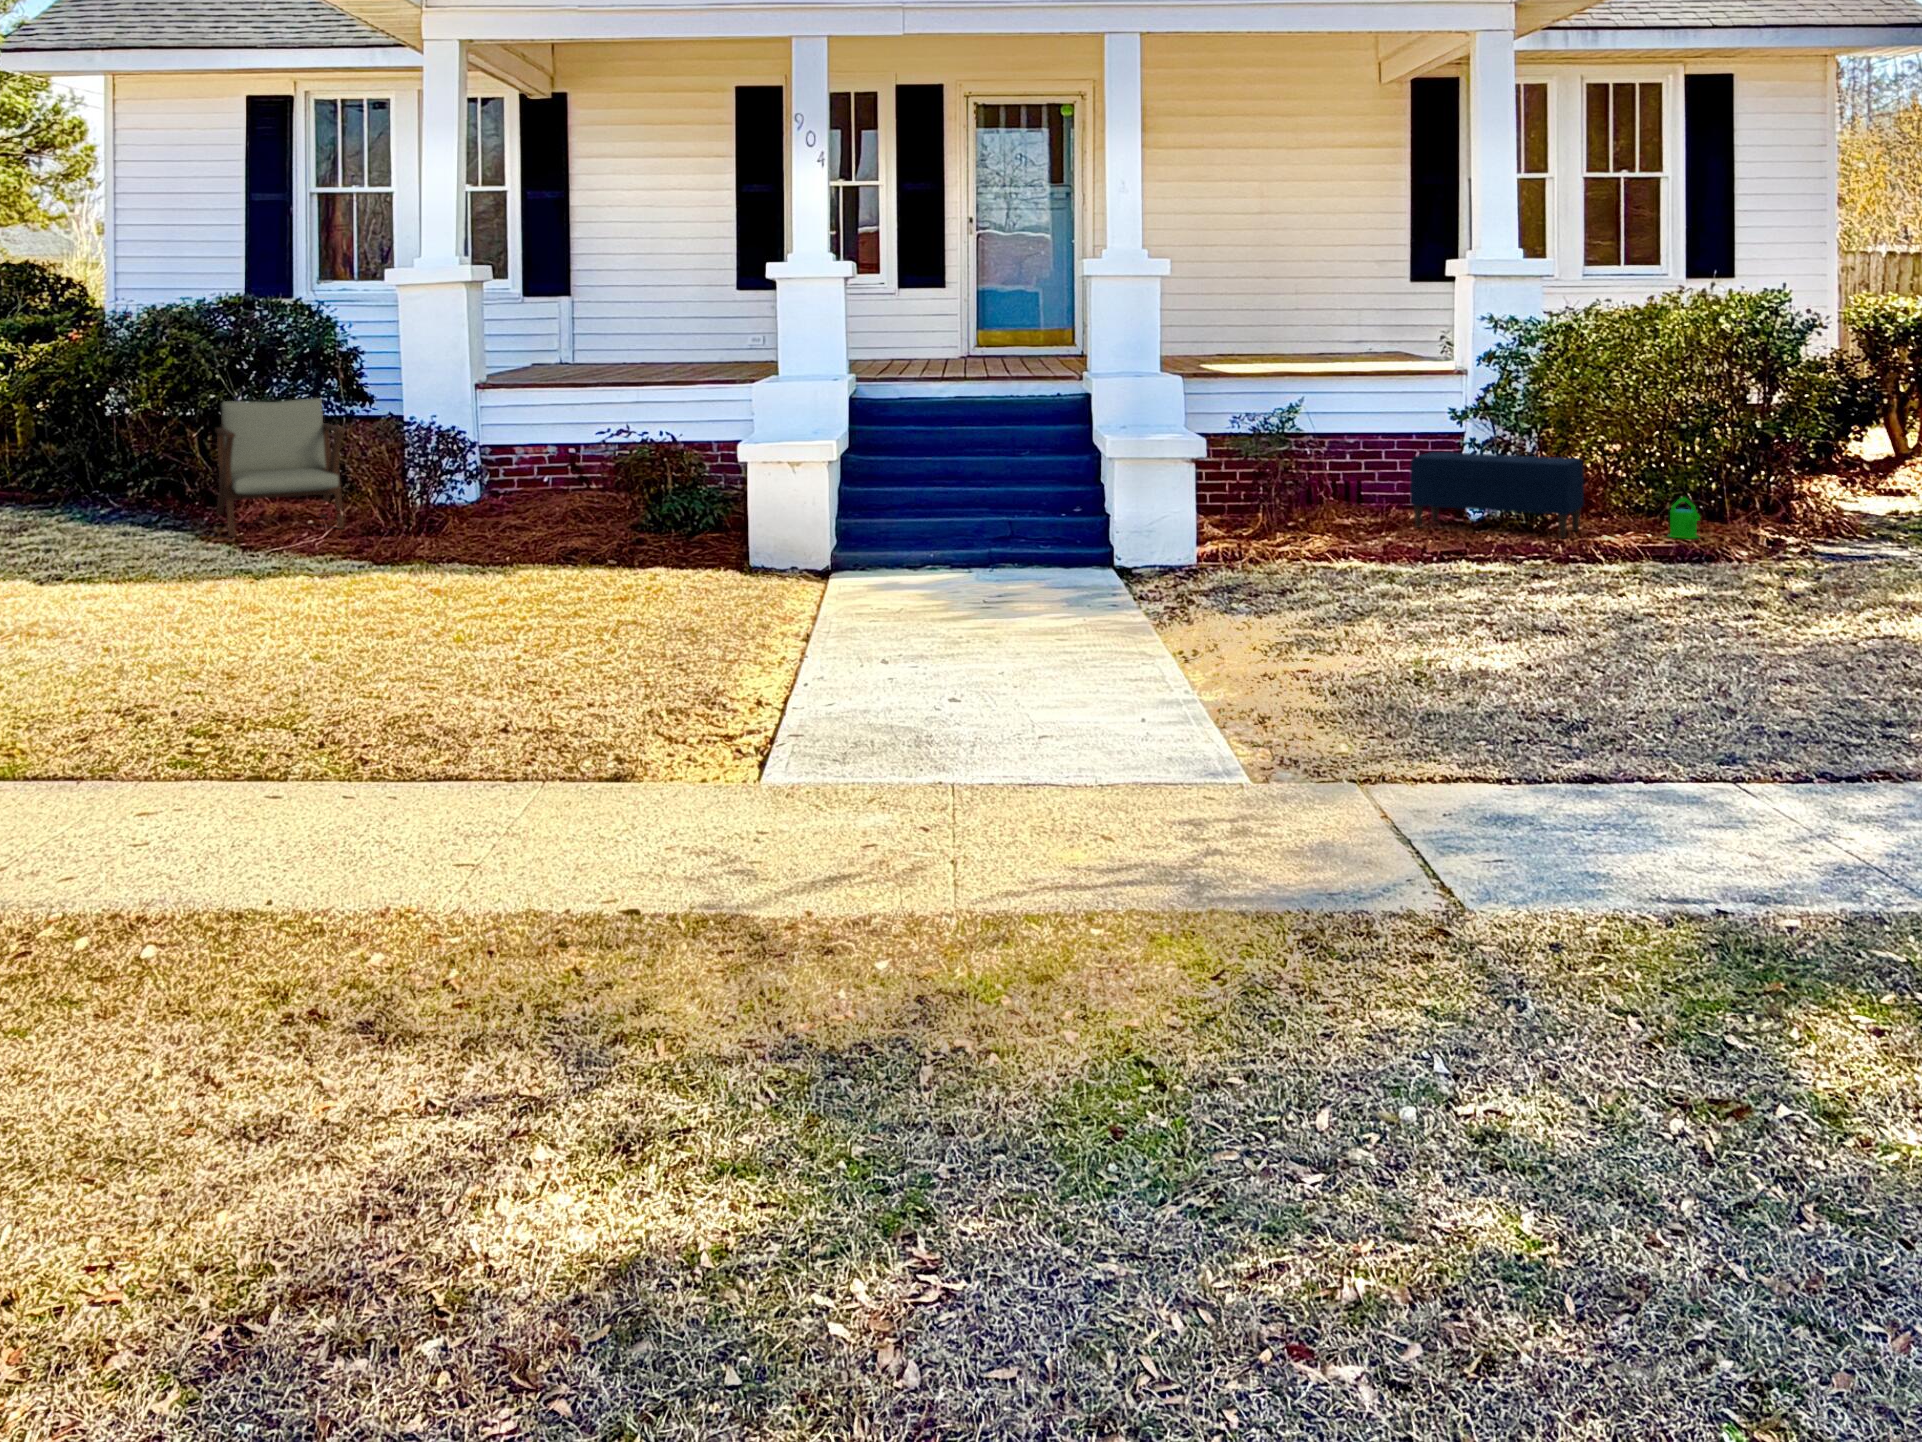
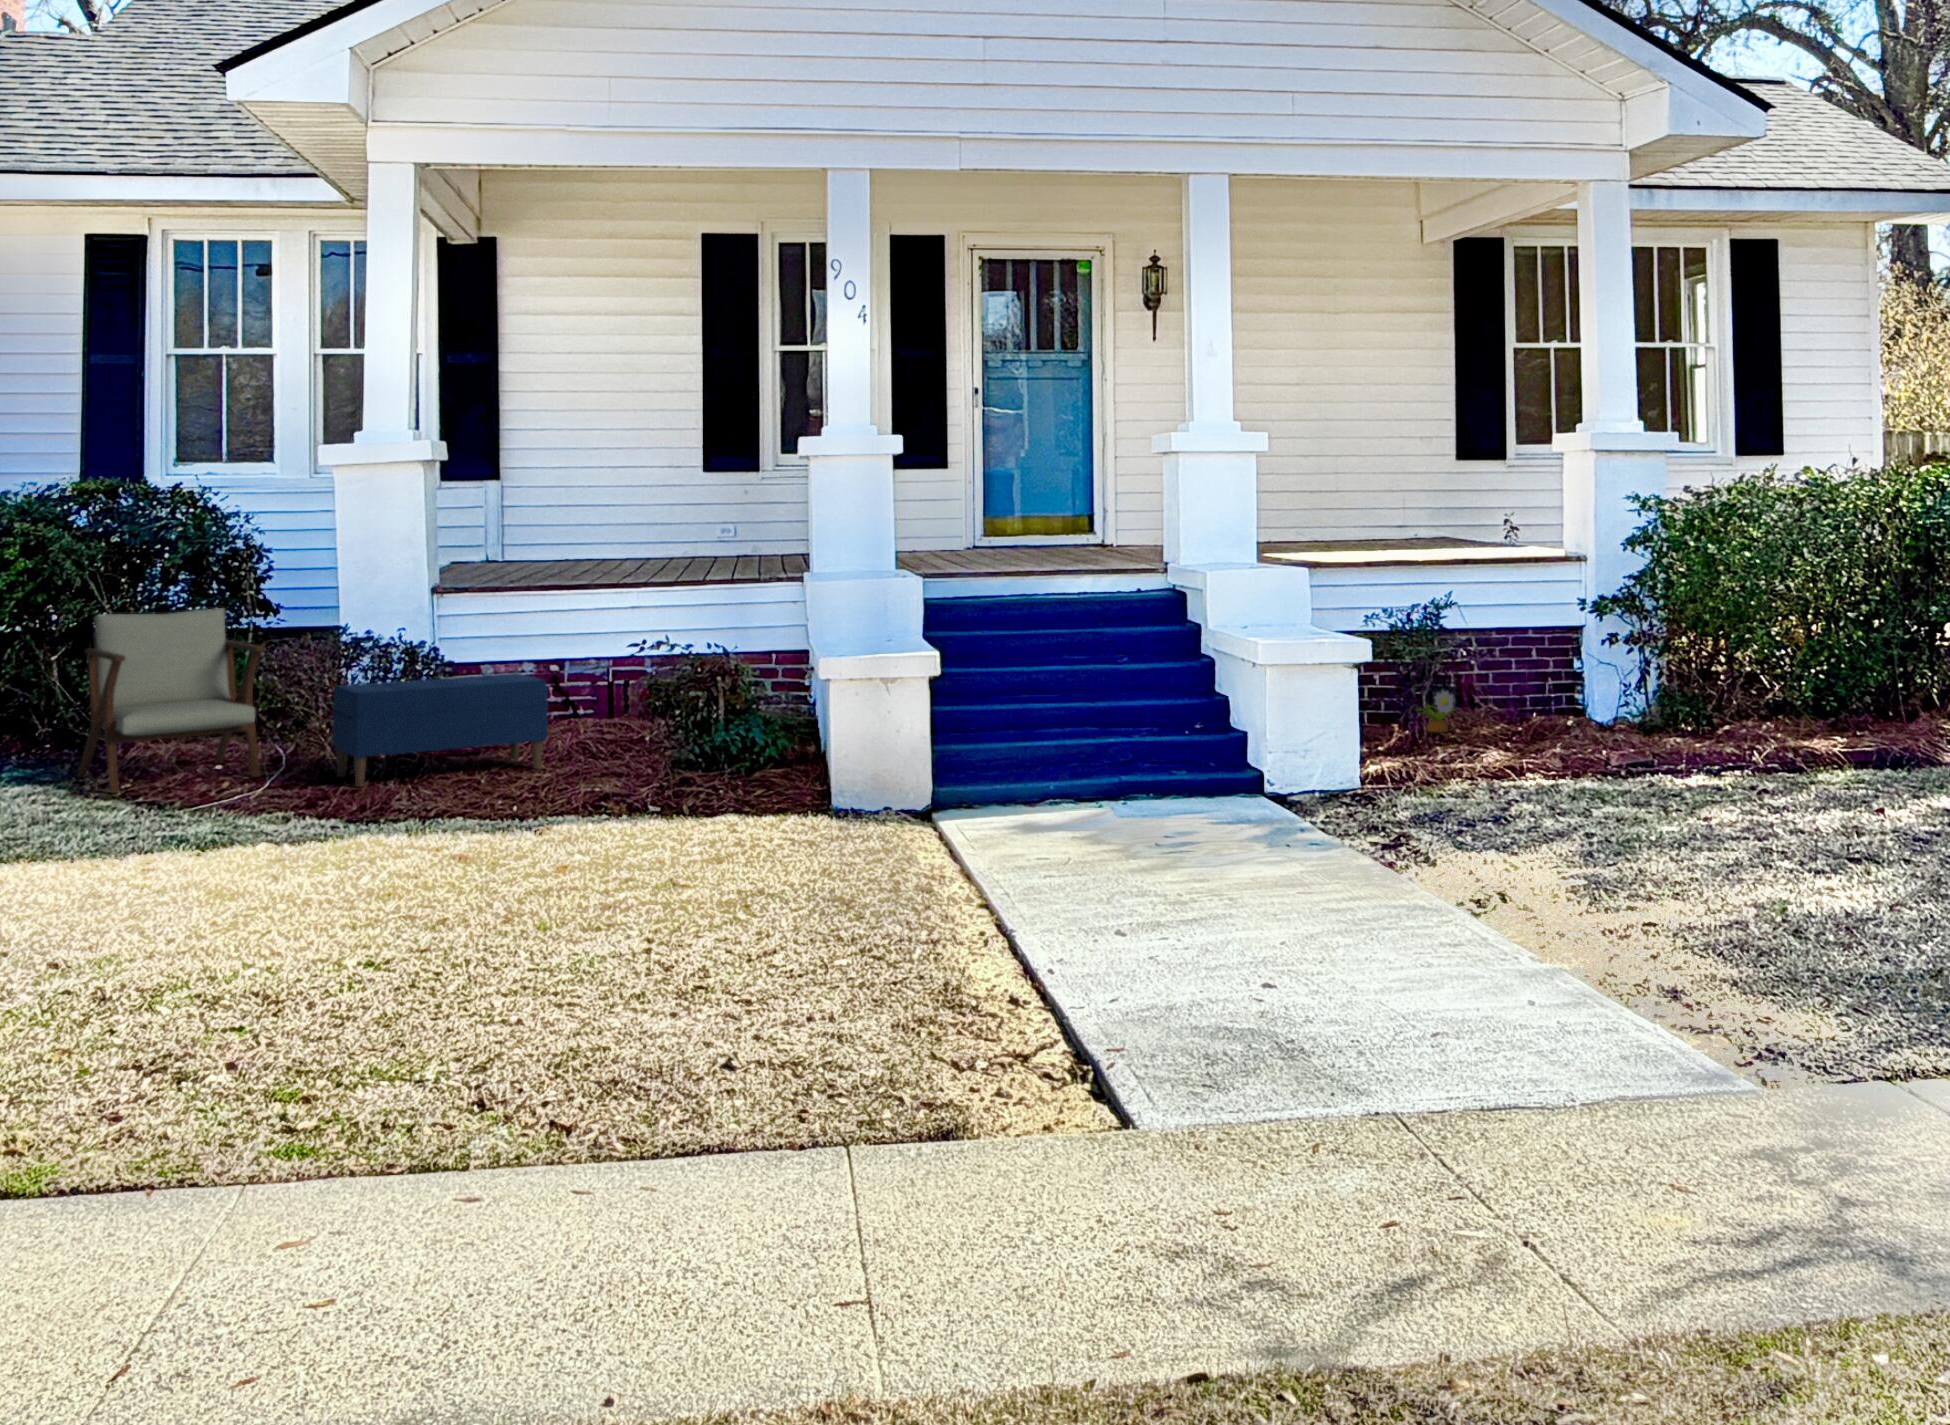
bench: present [1410,452,1584,538] -> present [332,673,548,787]
decorative plant: none [1299,486,1337,522] -> present [1418,691,1455,732]
watering can: present [1668,497,1700,539] -> none [1831,693,1873,739]

